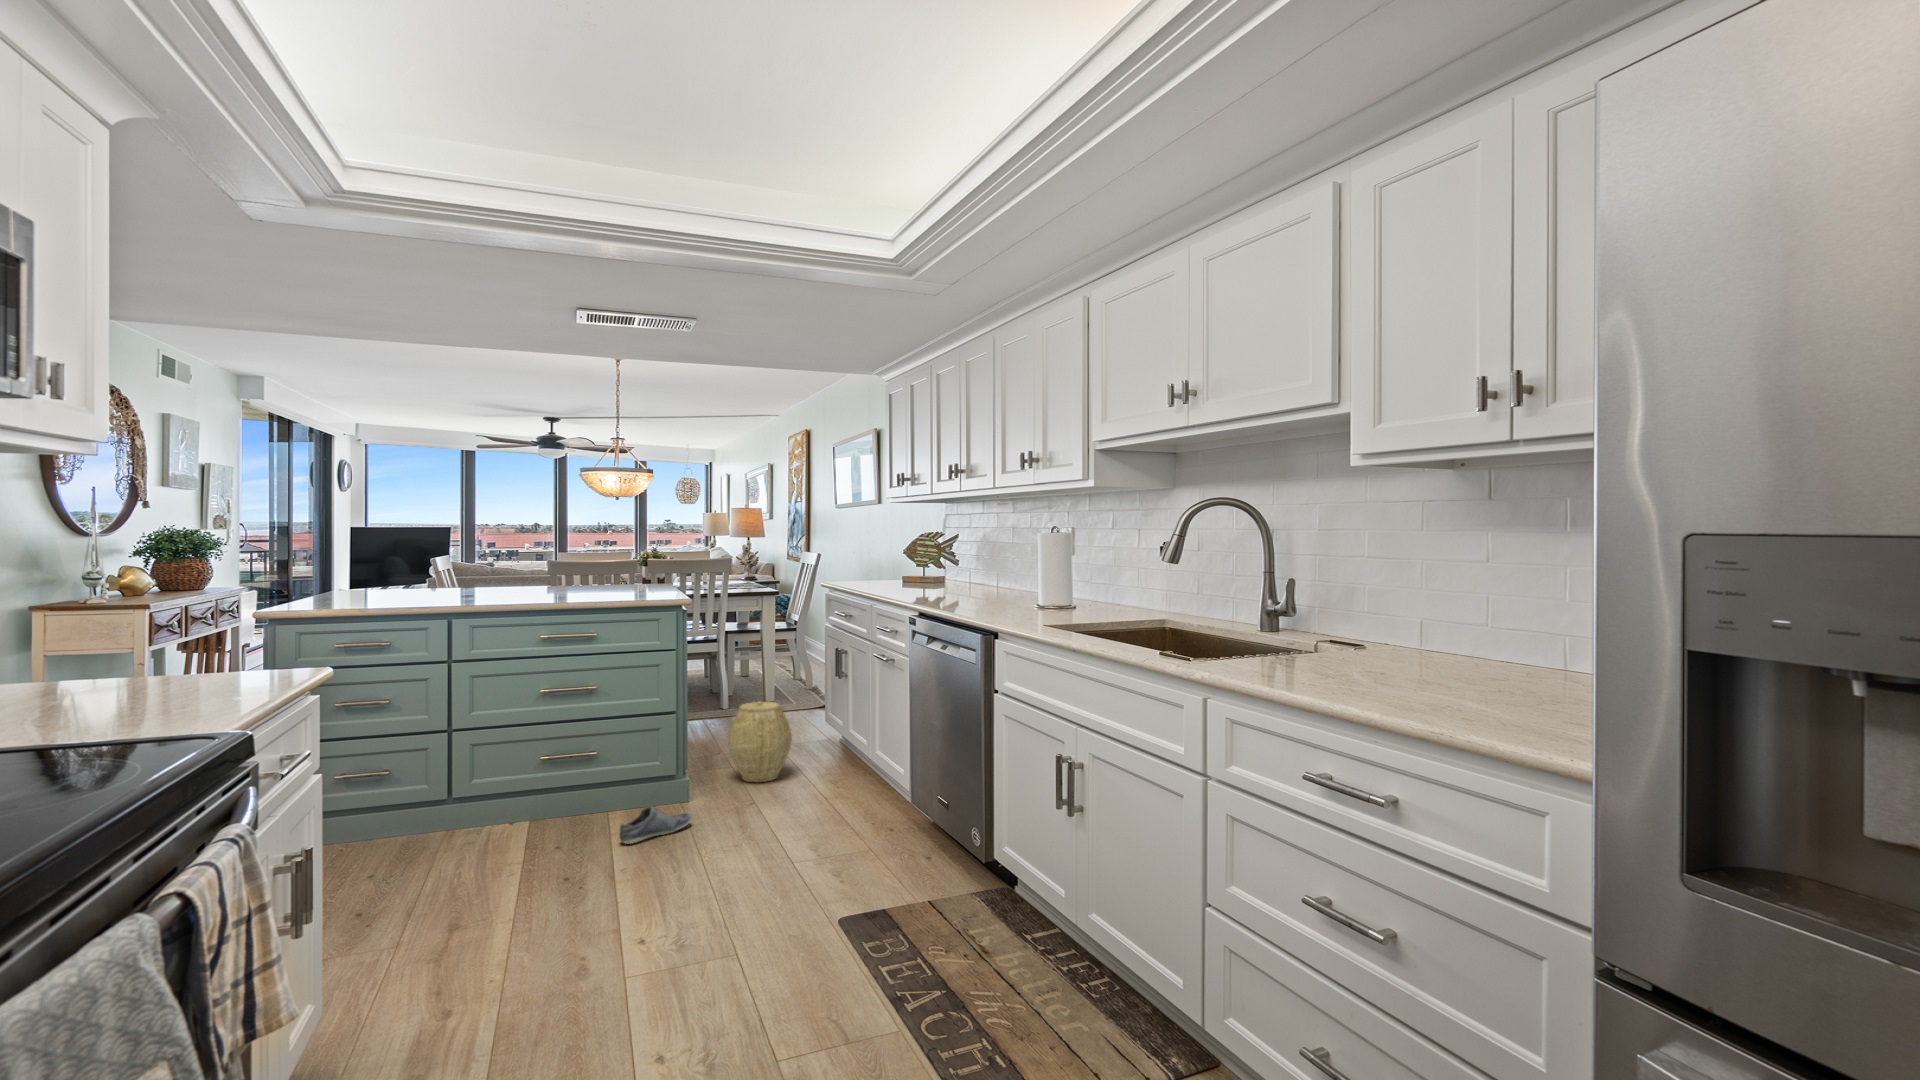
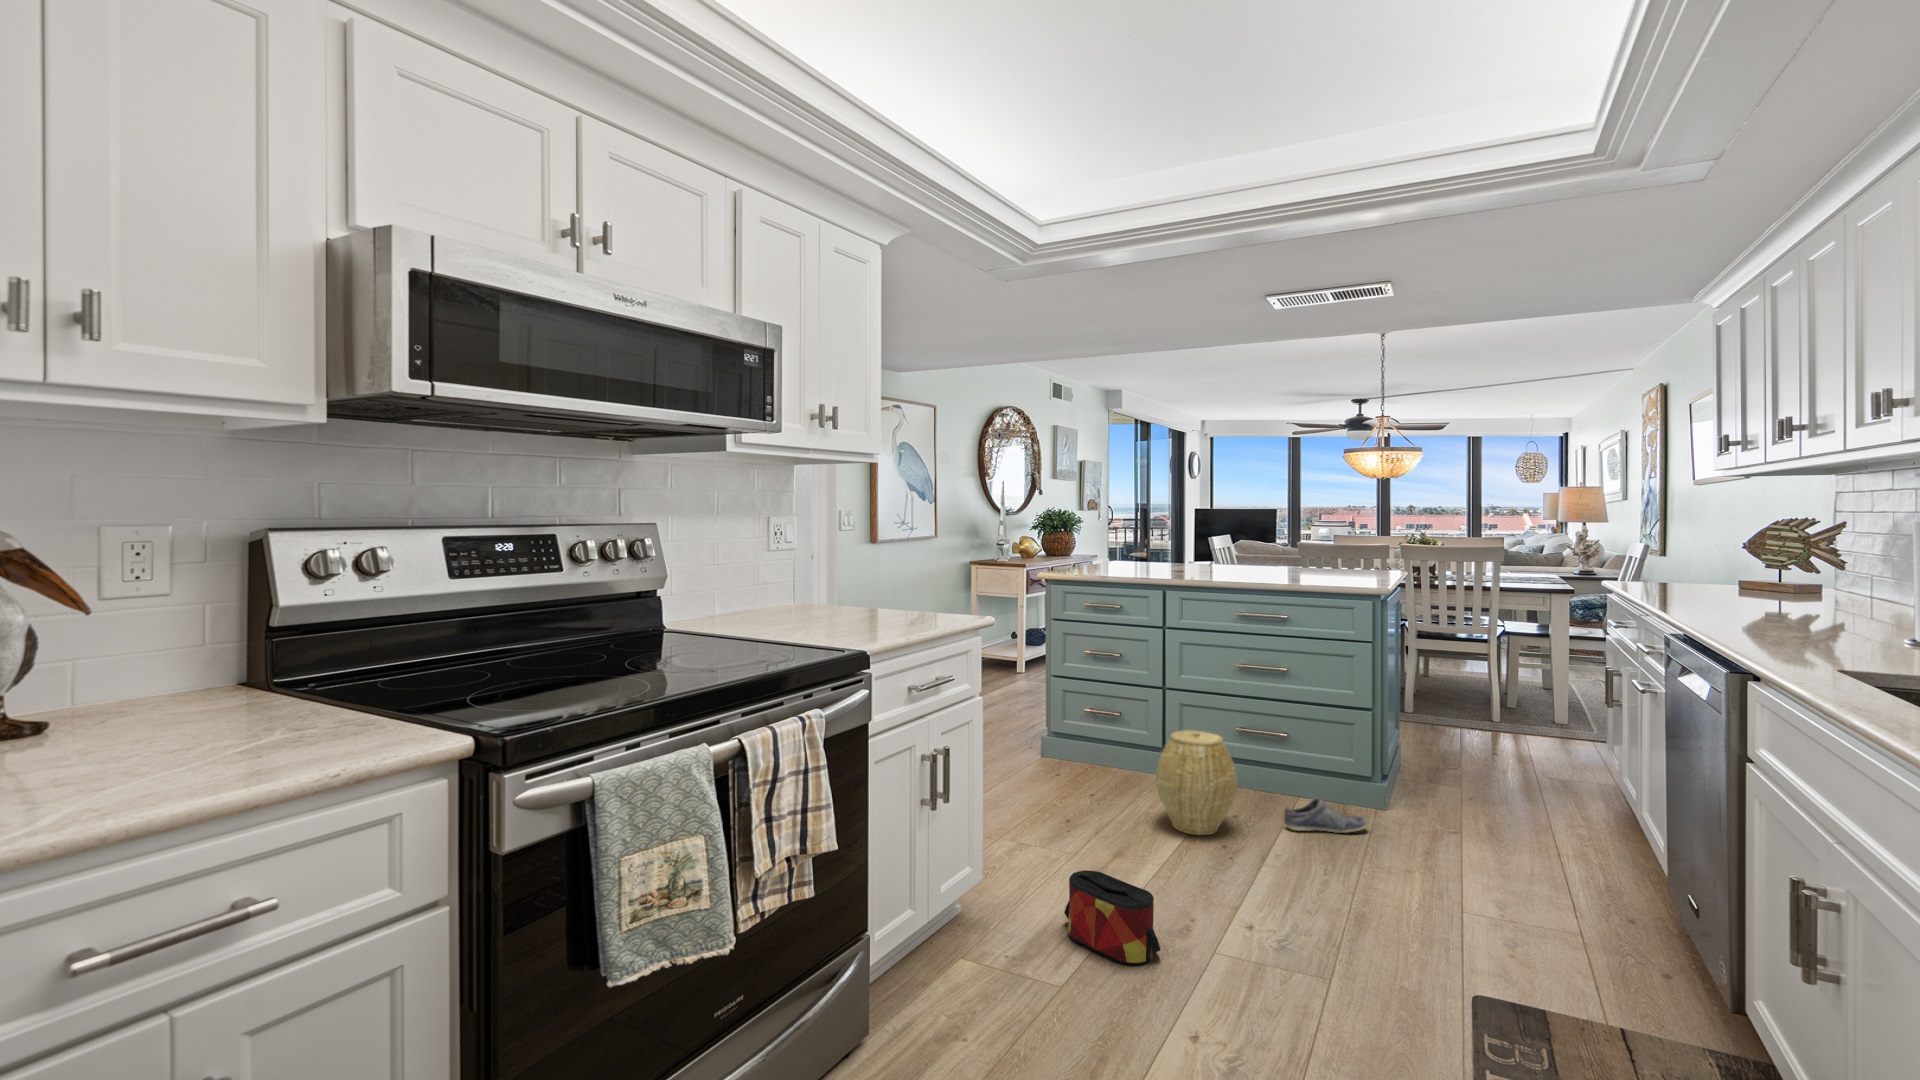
woven basket: present [728,701,792,782] -> present [1156,730,1237,835]
bag: none [452,942,587,1036] -> present [1064,870,1160,965]

